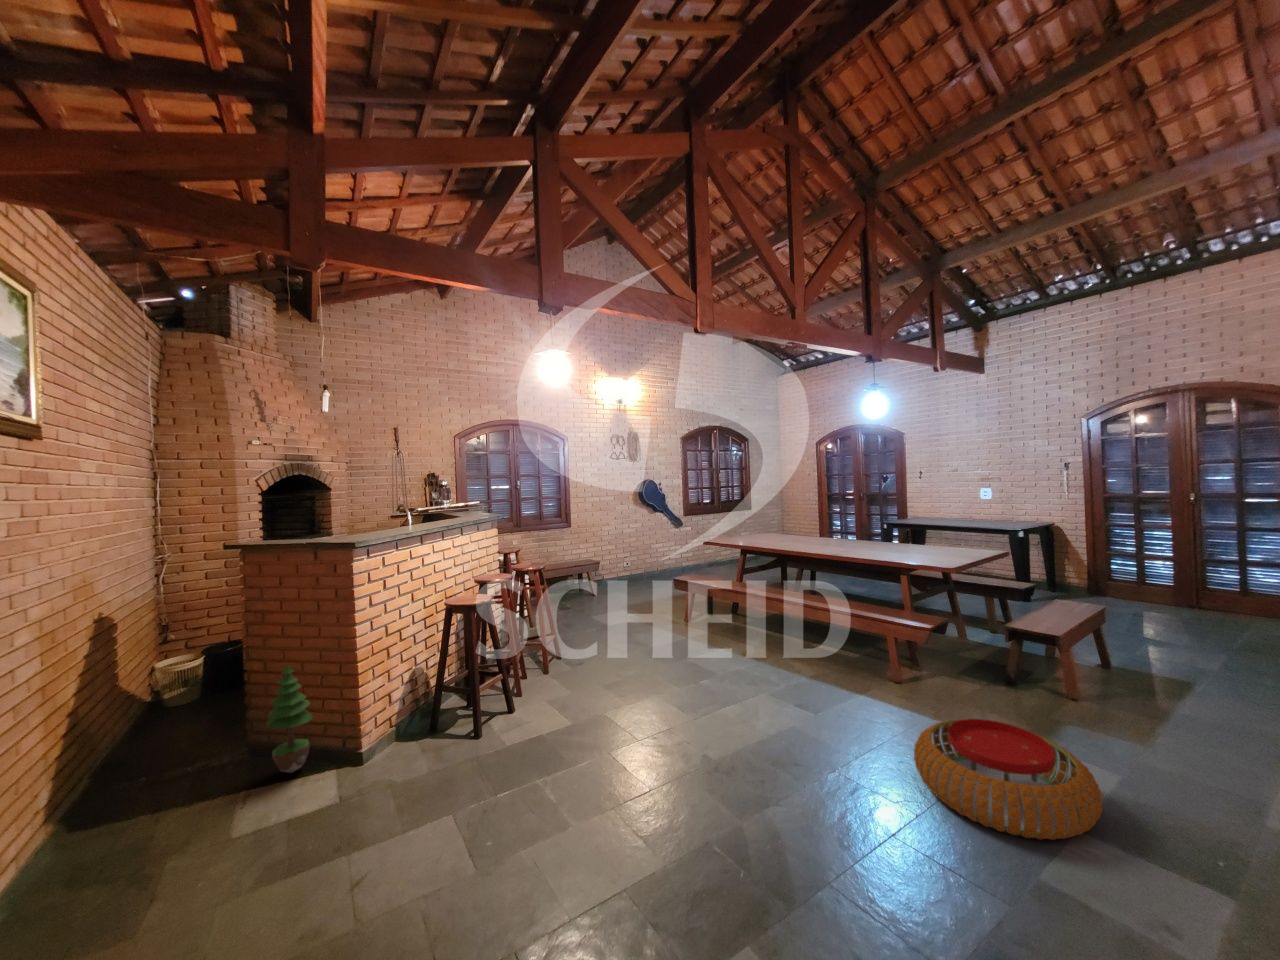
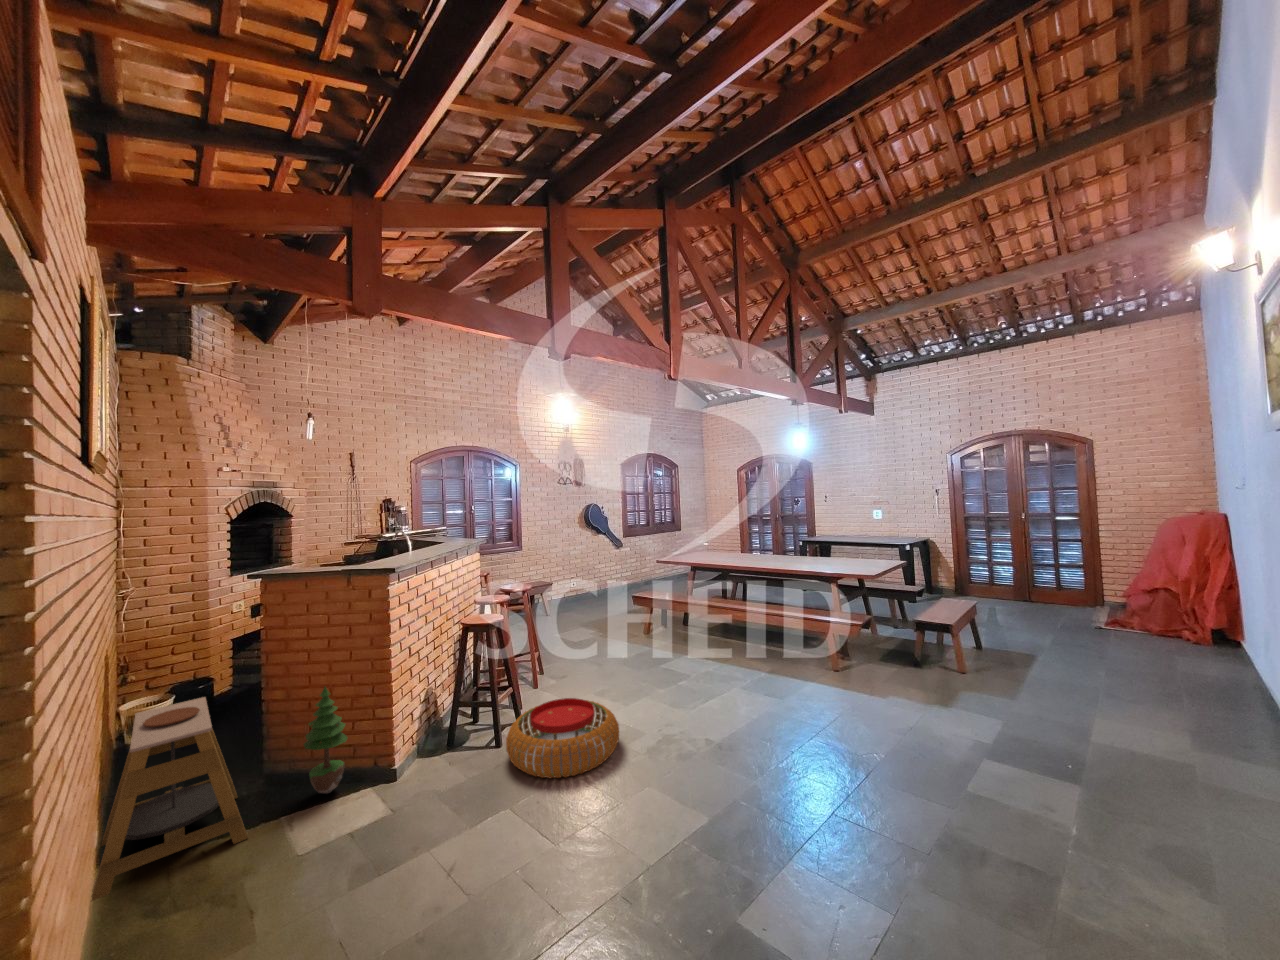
side table: none [38,665,219,861] -> present [92,697,247,901]
pouf: present [914,719,1102,840] -> present [506,698,619,778]

